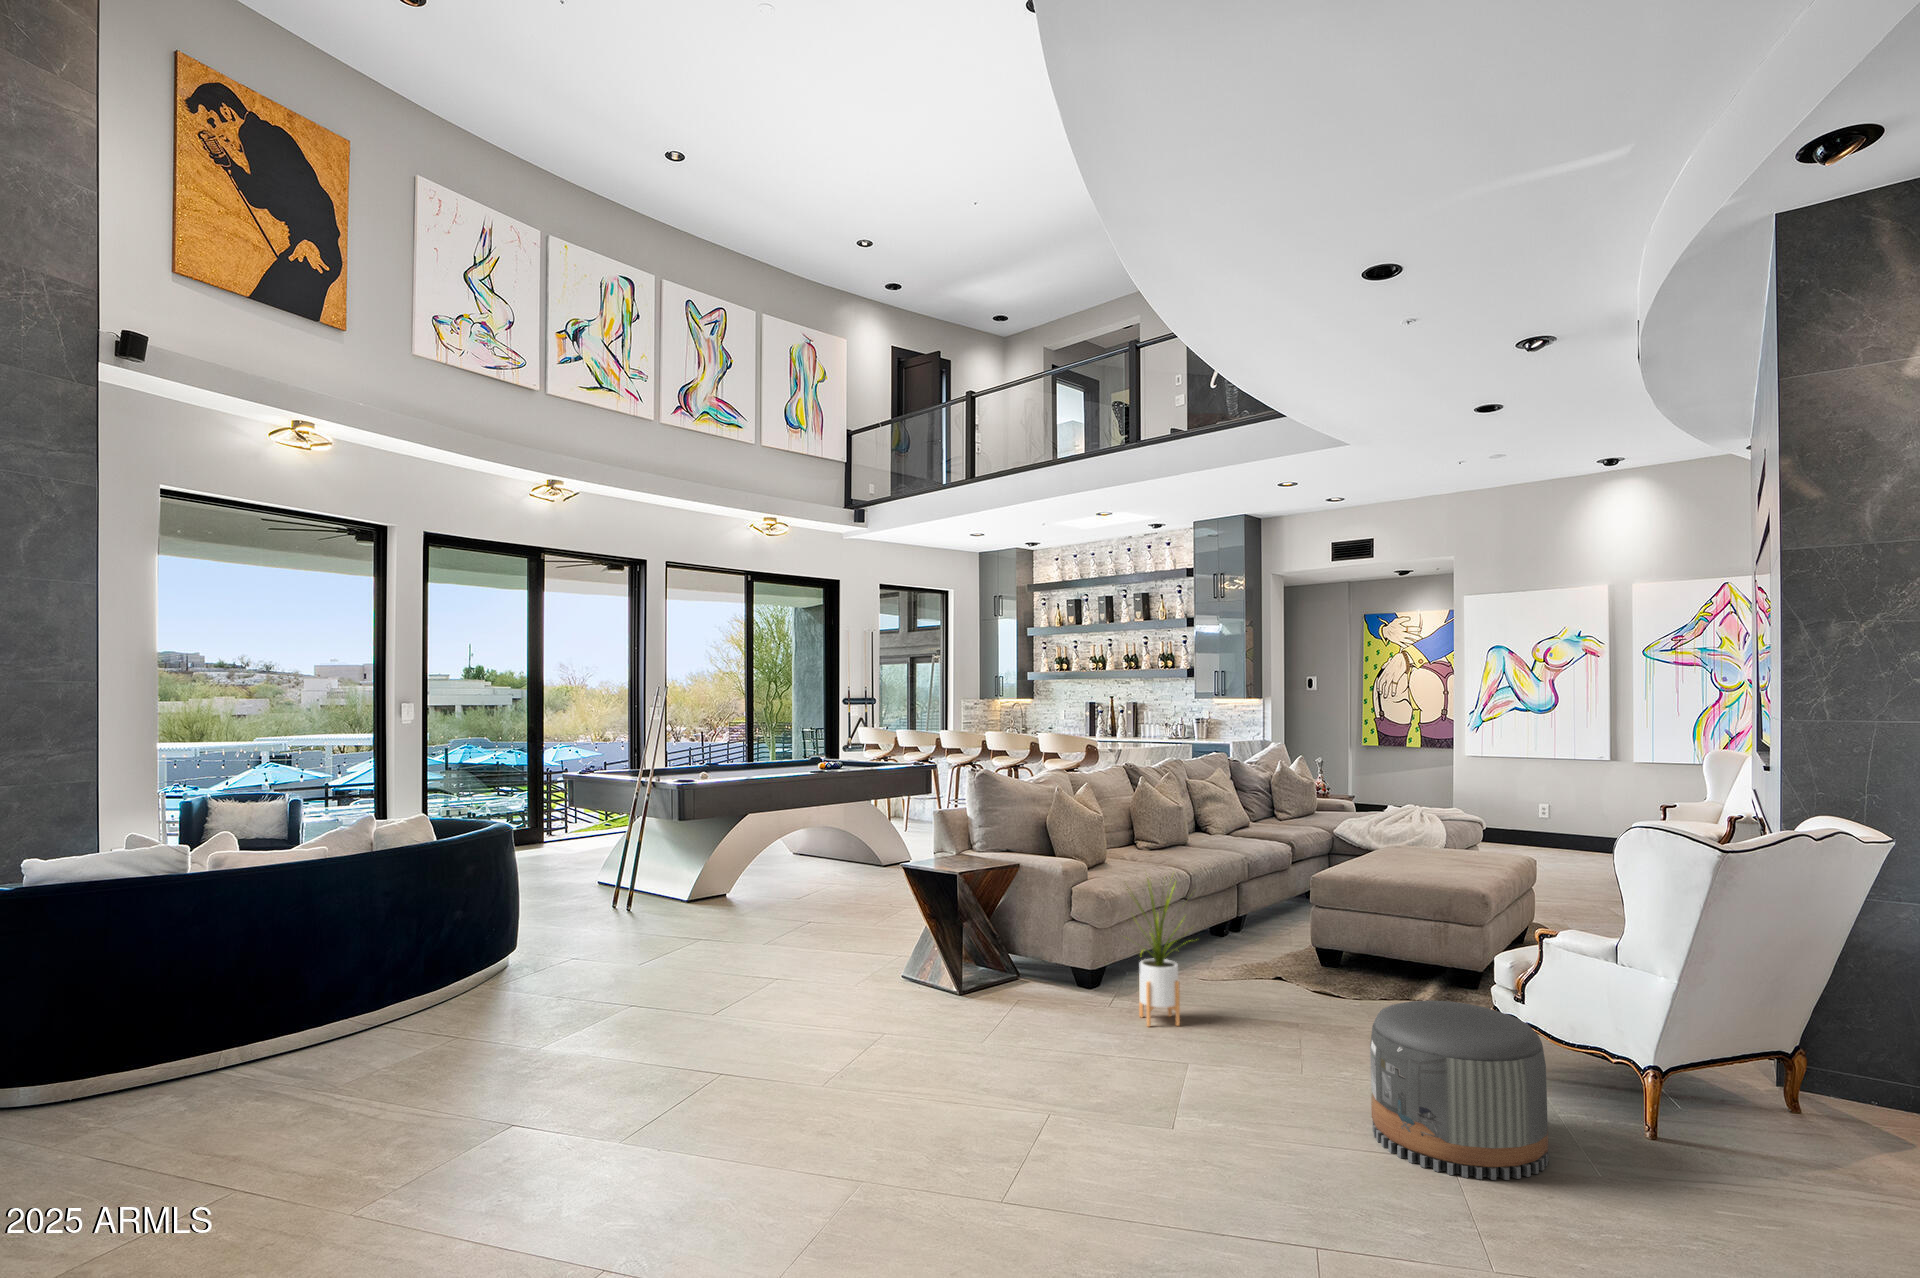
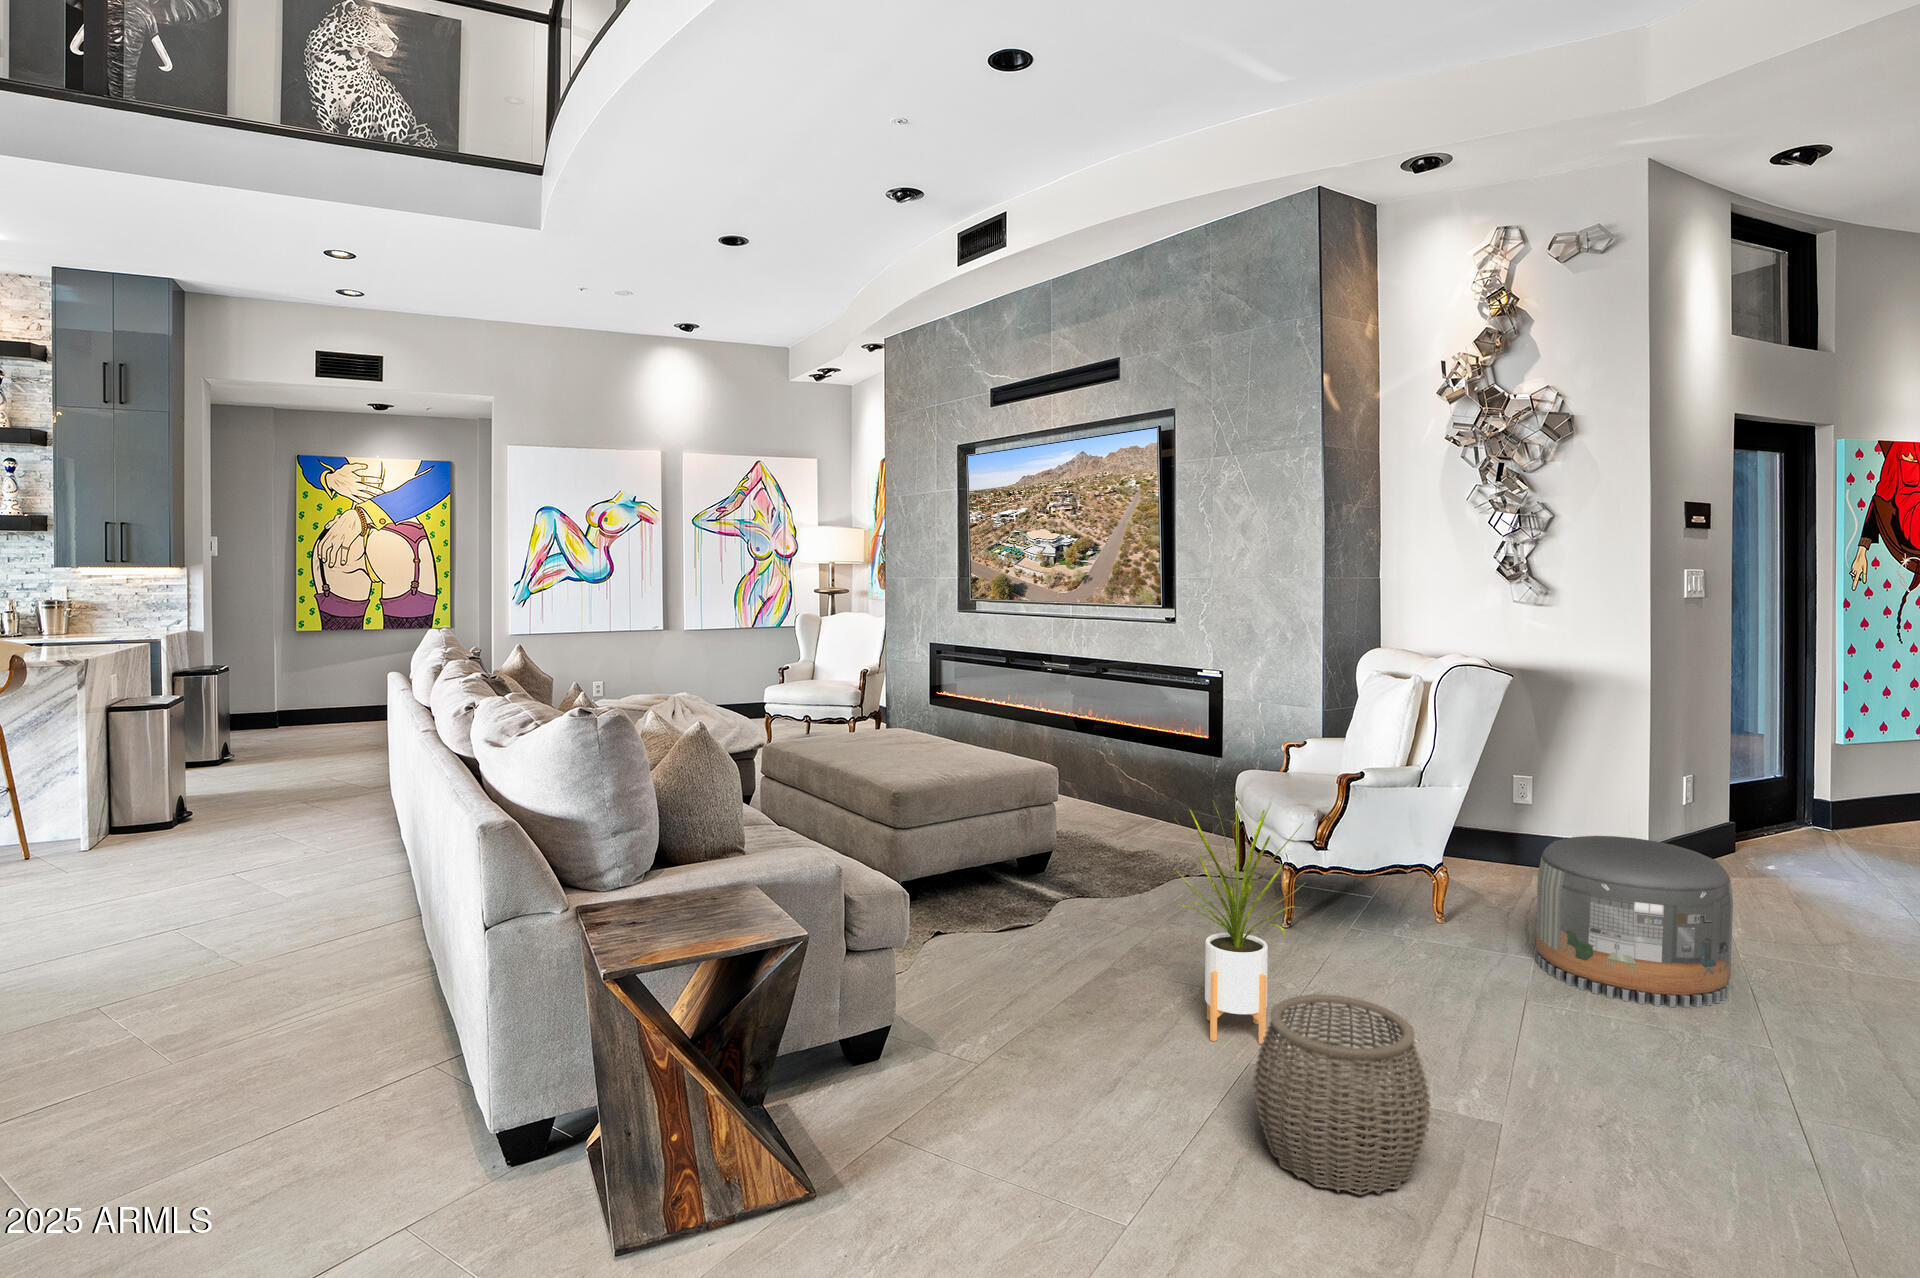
woven basket: none [986,954,1071,1046] -> present [1254,994,1431,1195]

